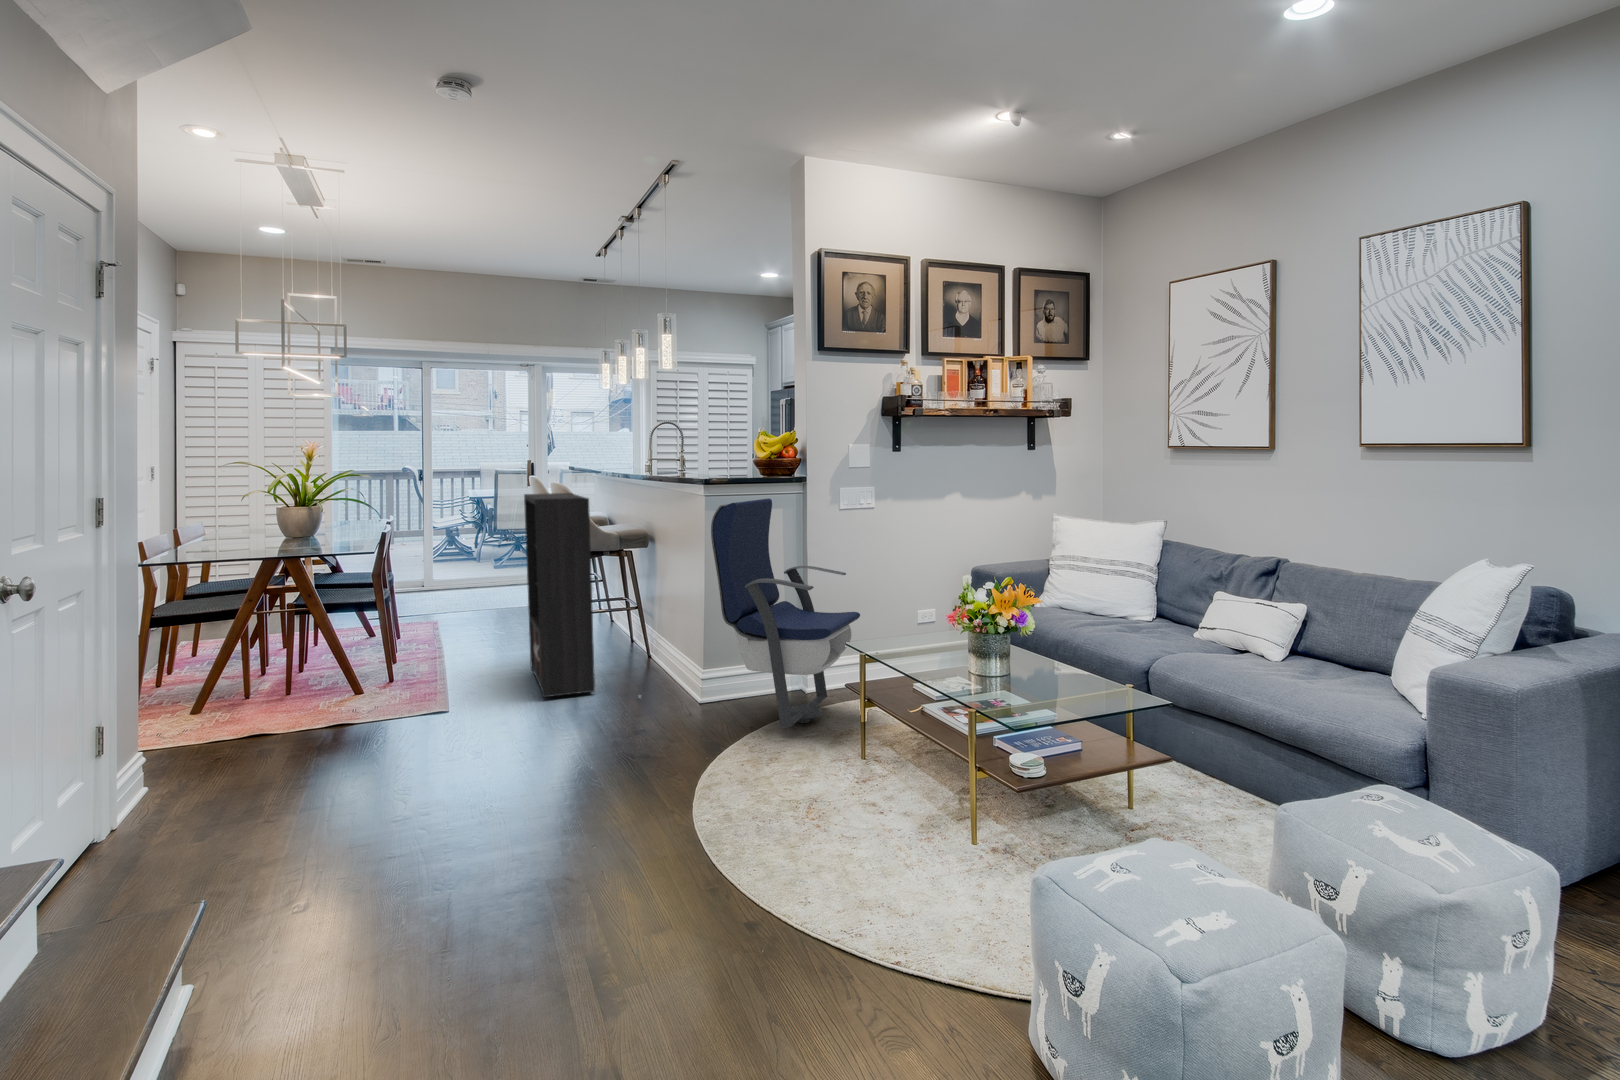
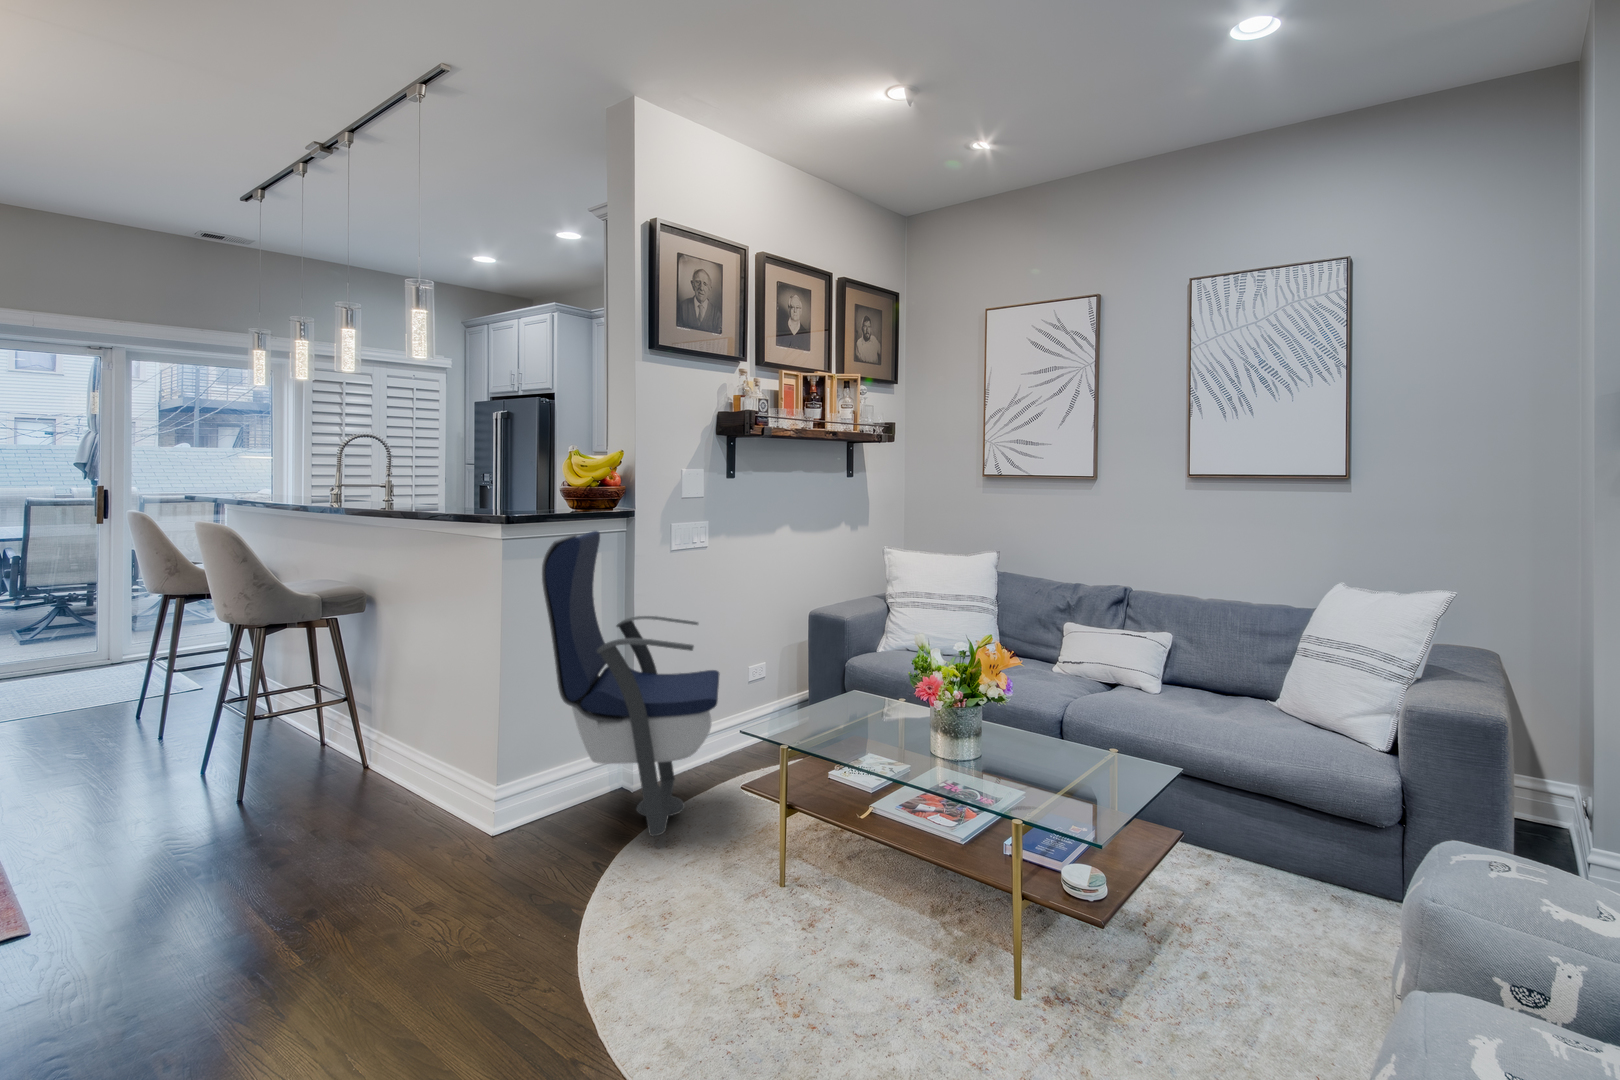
bookcase: present [524,493,641,698] -> none [173,526,402,843]

